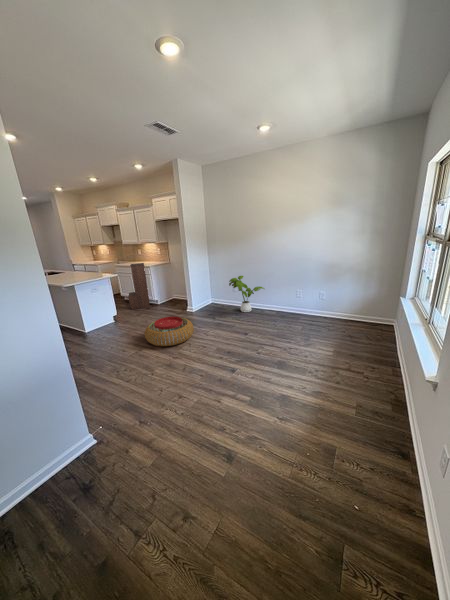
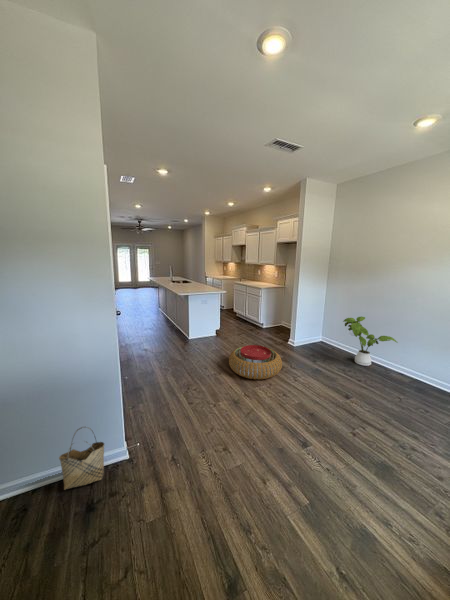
bookshelf: present [128,263,149,309] -> none [235,283,258,329]
woven basket: none [28,429,82,495] -> present [59,427,104,490]

